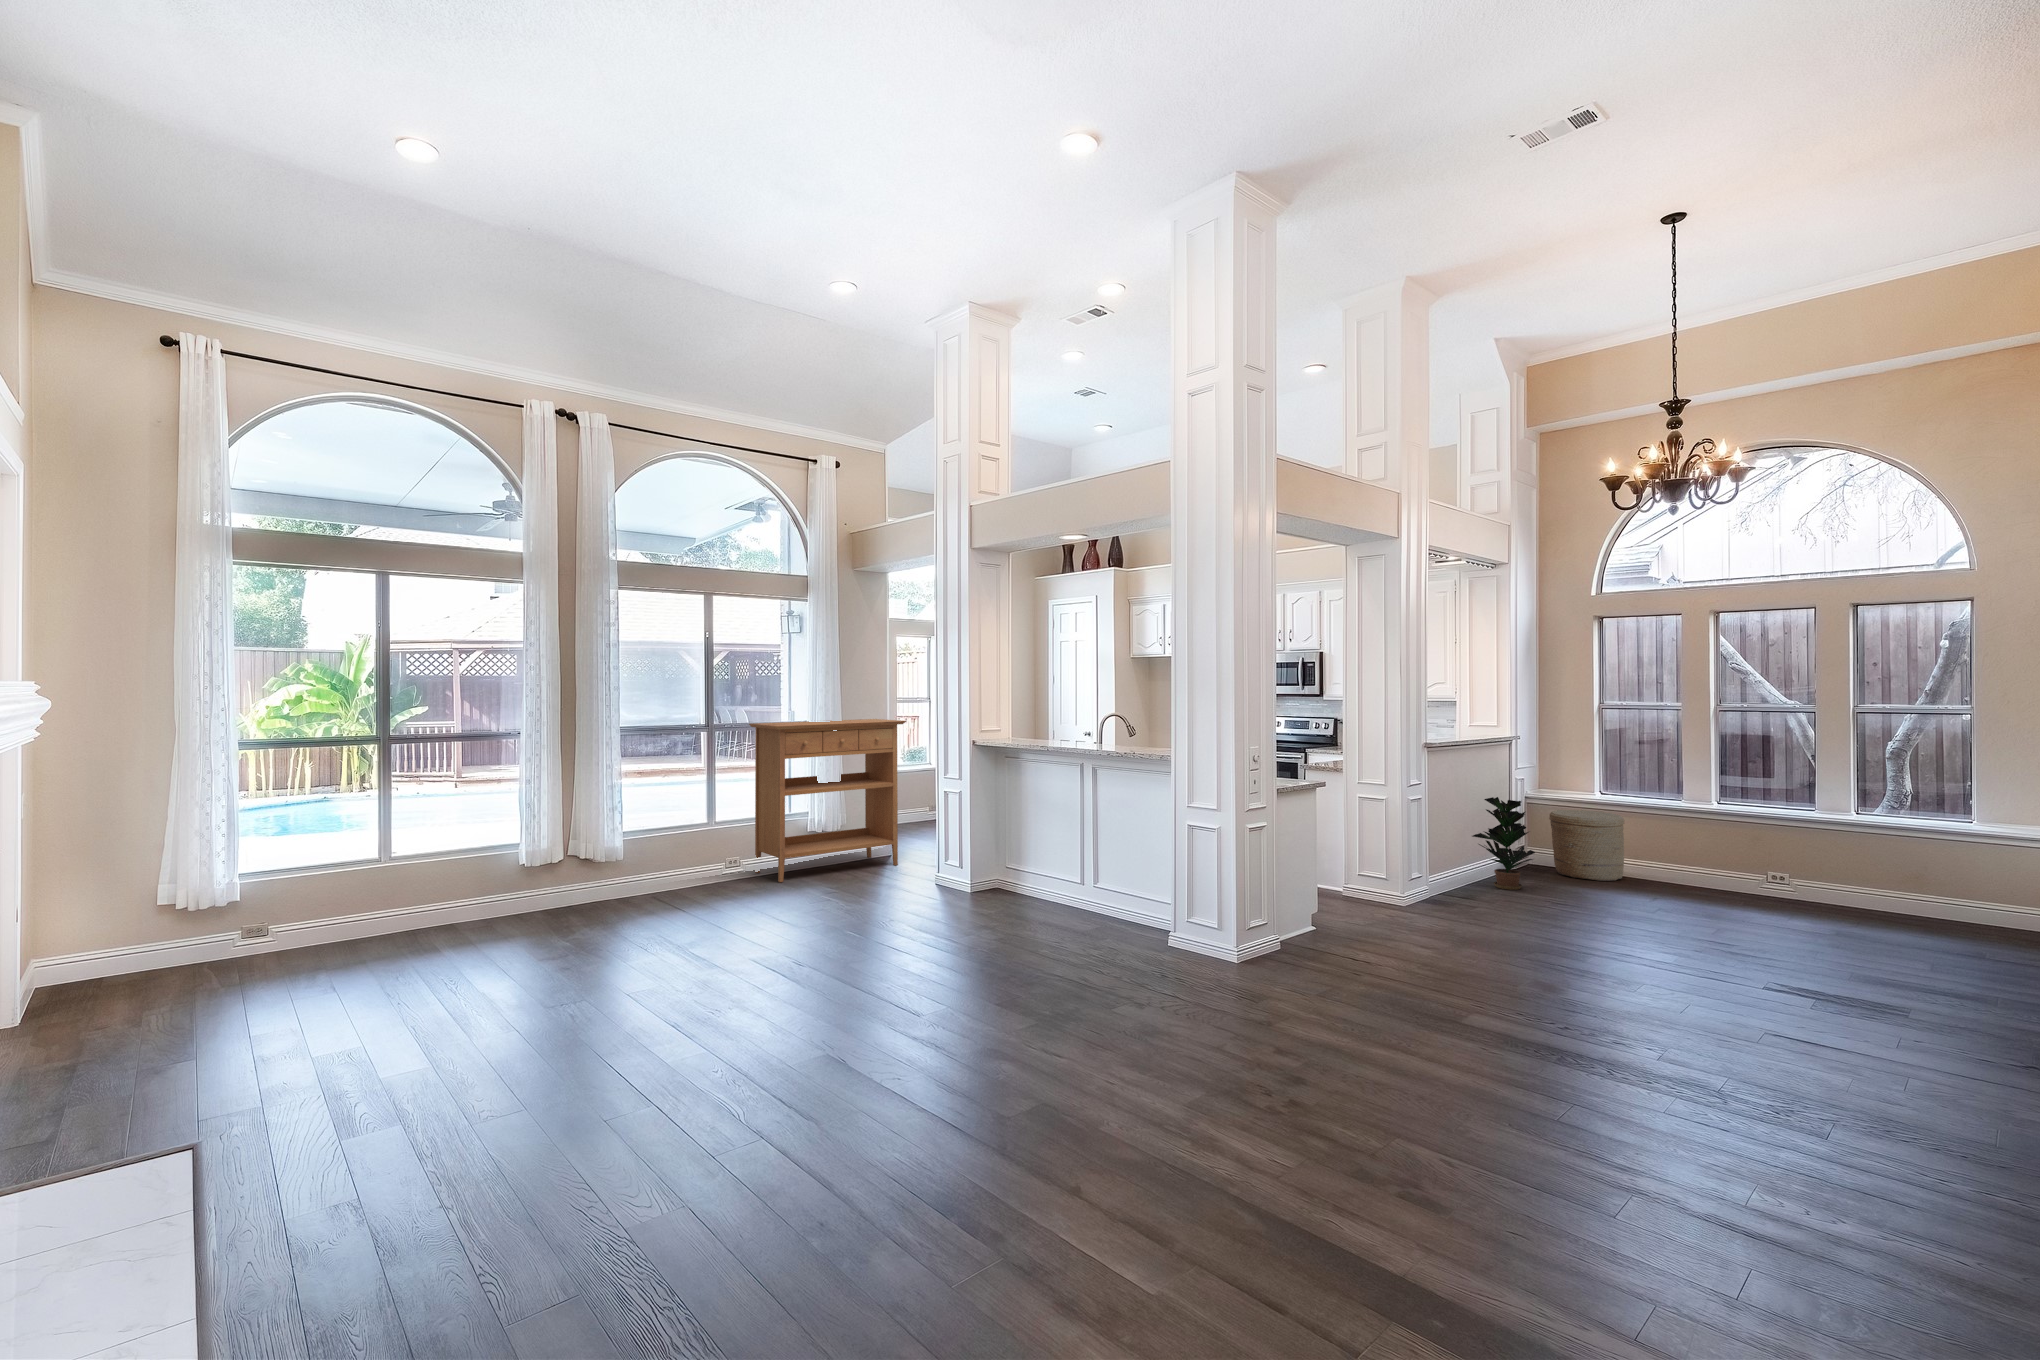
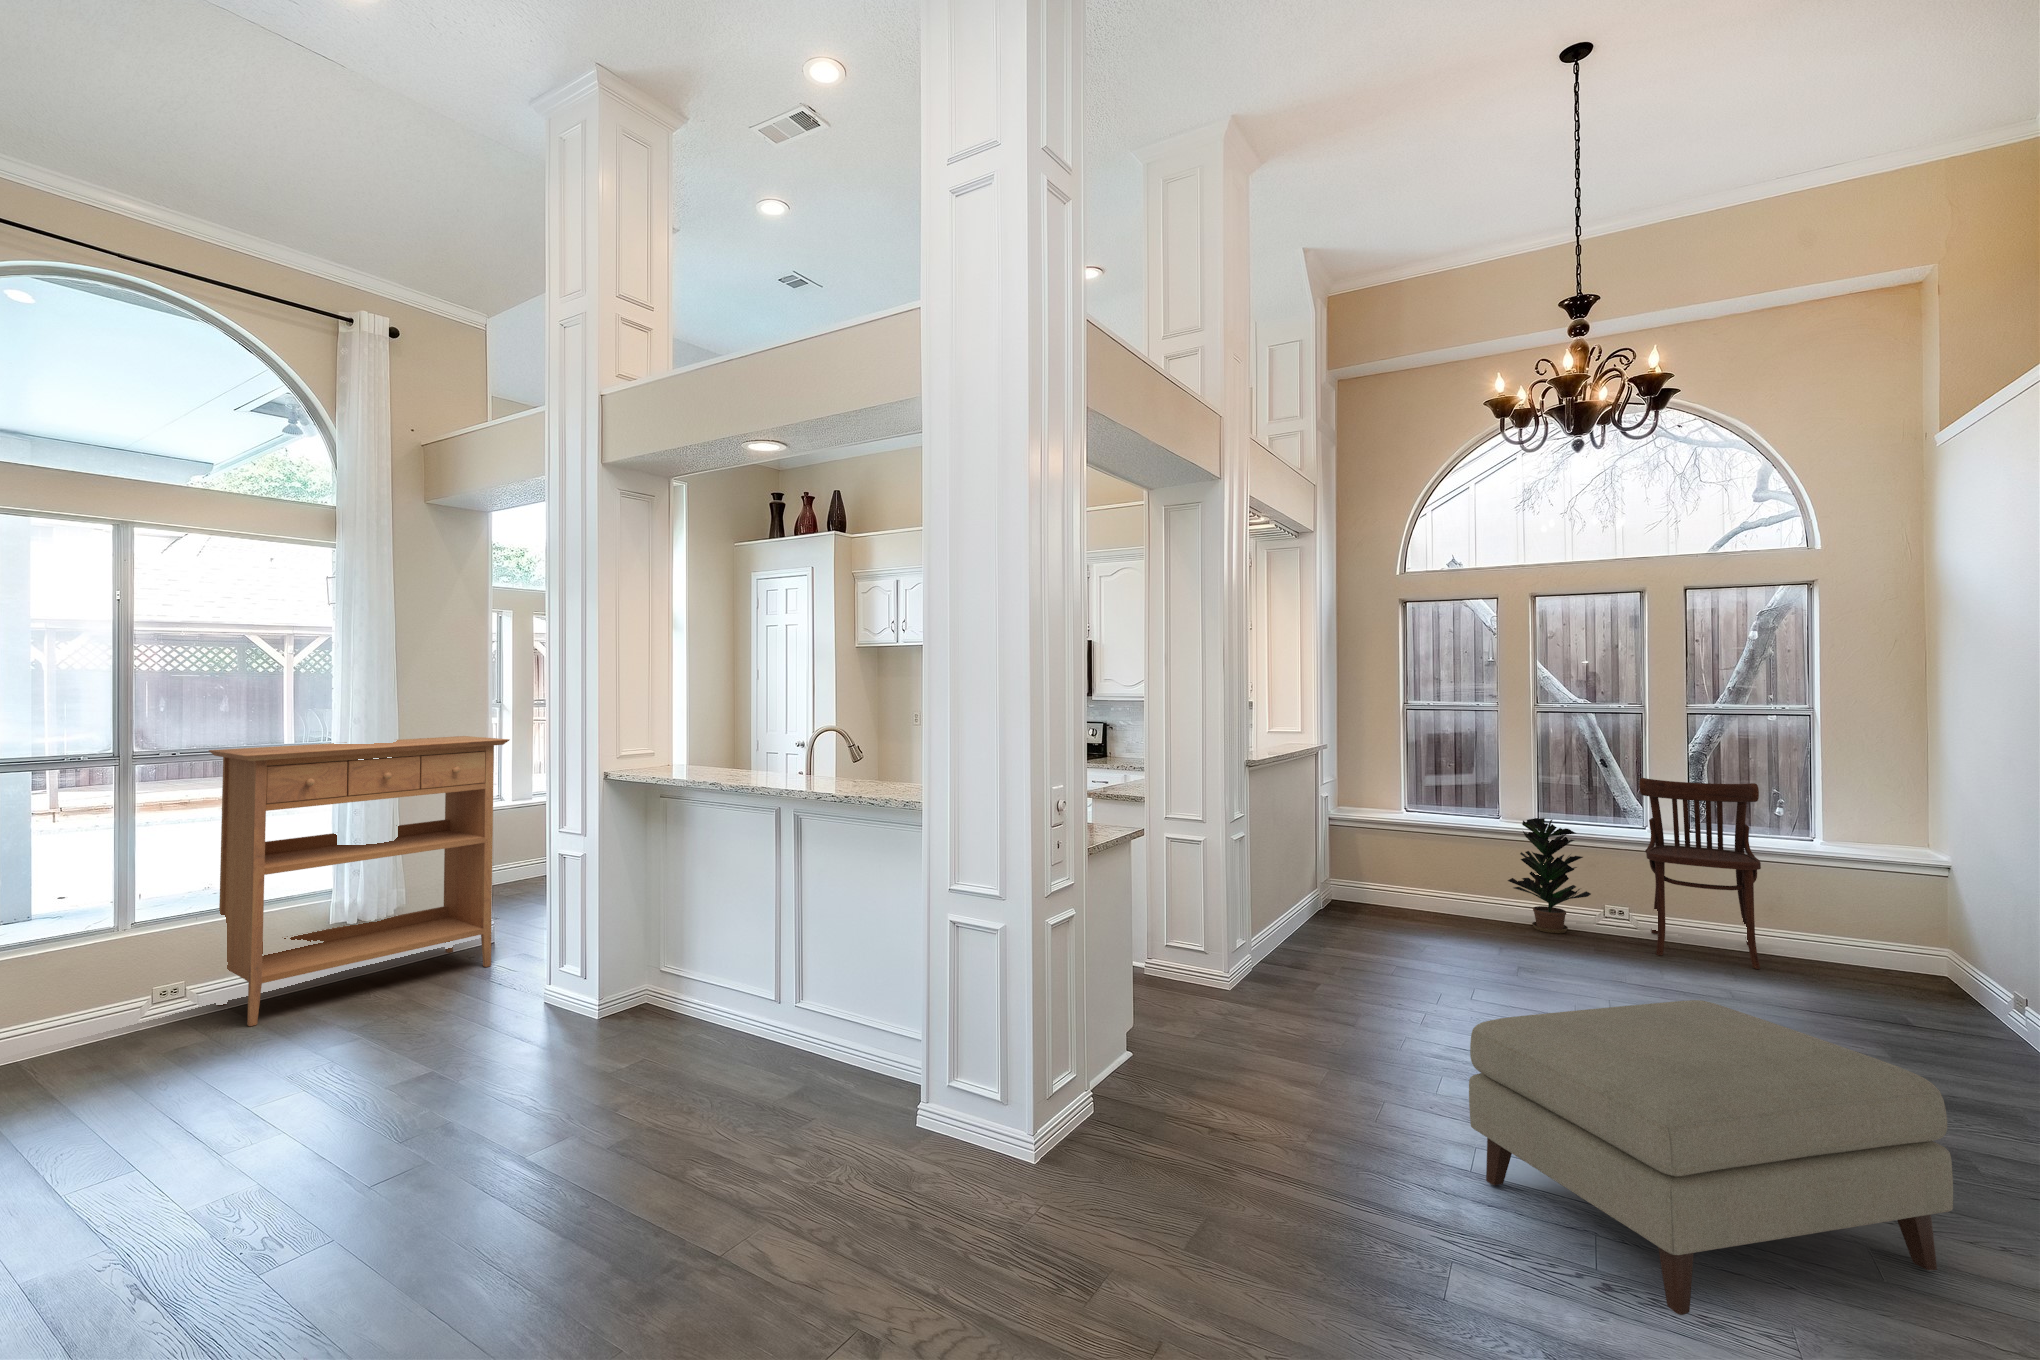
dining chair: none [1792,766,1905,923] -> present [1639,778,1761,969]
potted plant: present [1472,797,1535,890] -> present [1508,818,1591,933]
woven basket: present [1549,810,1624,881] -> none [1363,834,1448,922]
ottoman: none [1507,892,1795,1041] -> present [1469,1000,1953,1315]

